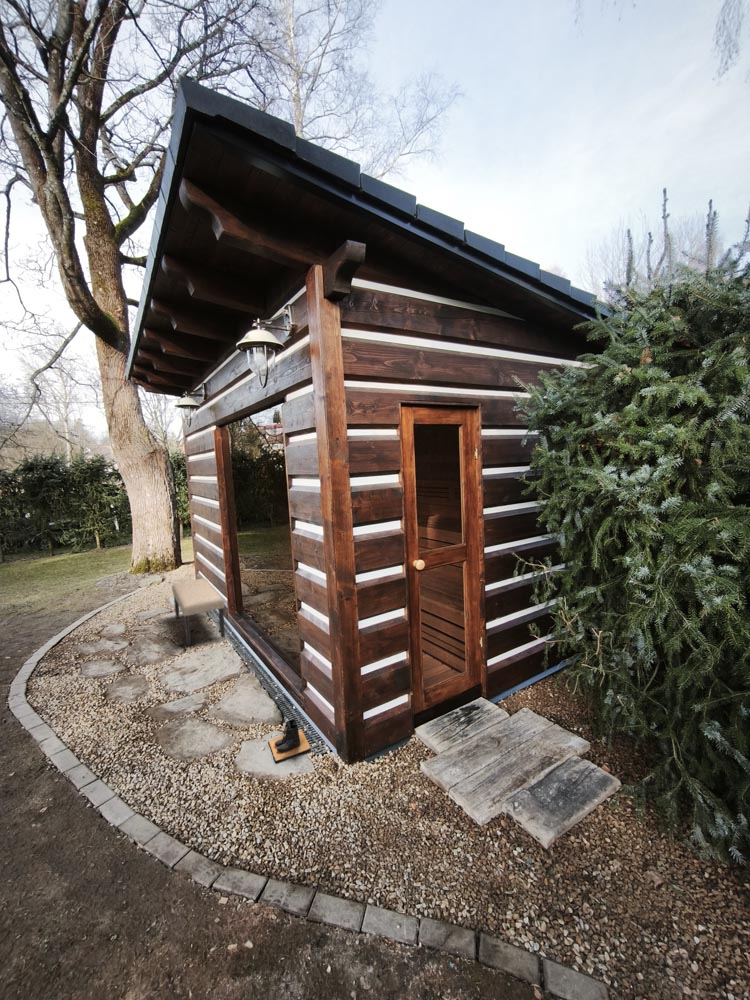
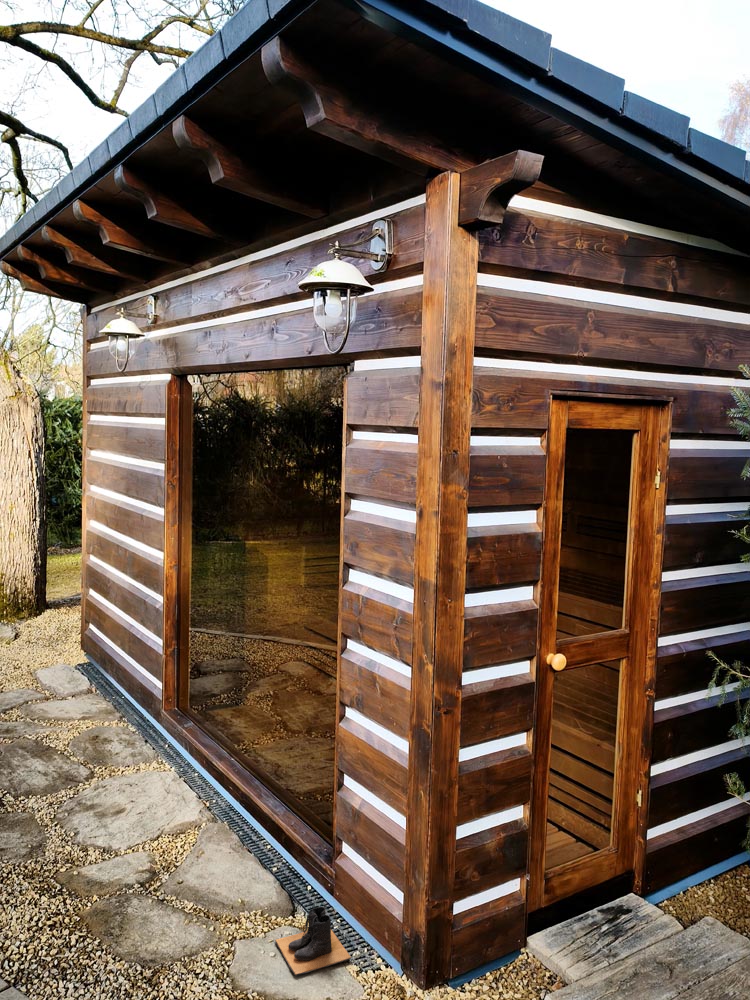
bench: present [172,579,225,646] -> none [57,645,161,765]

